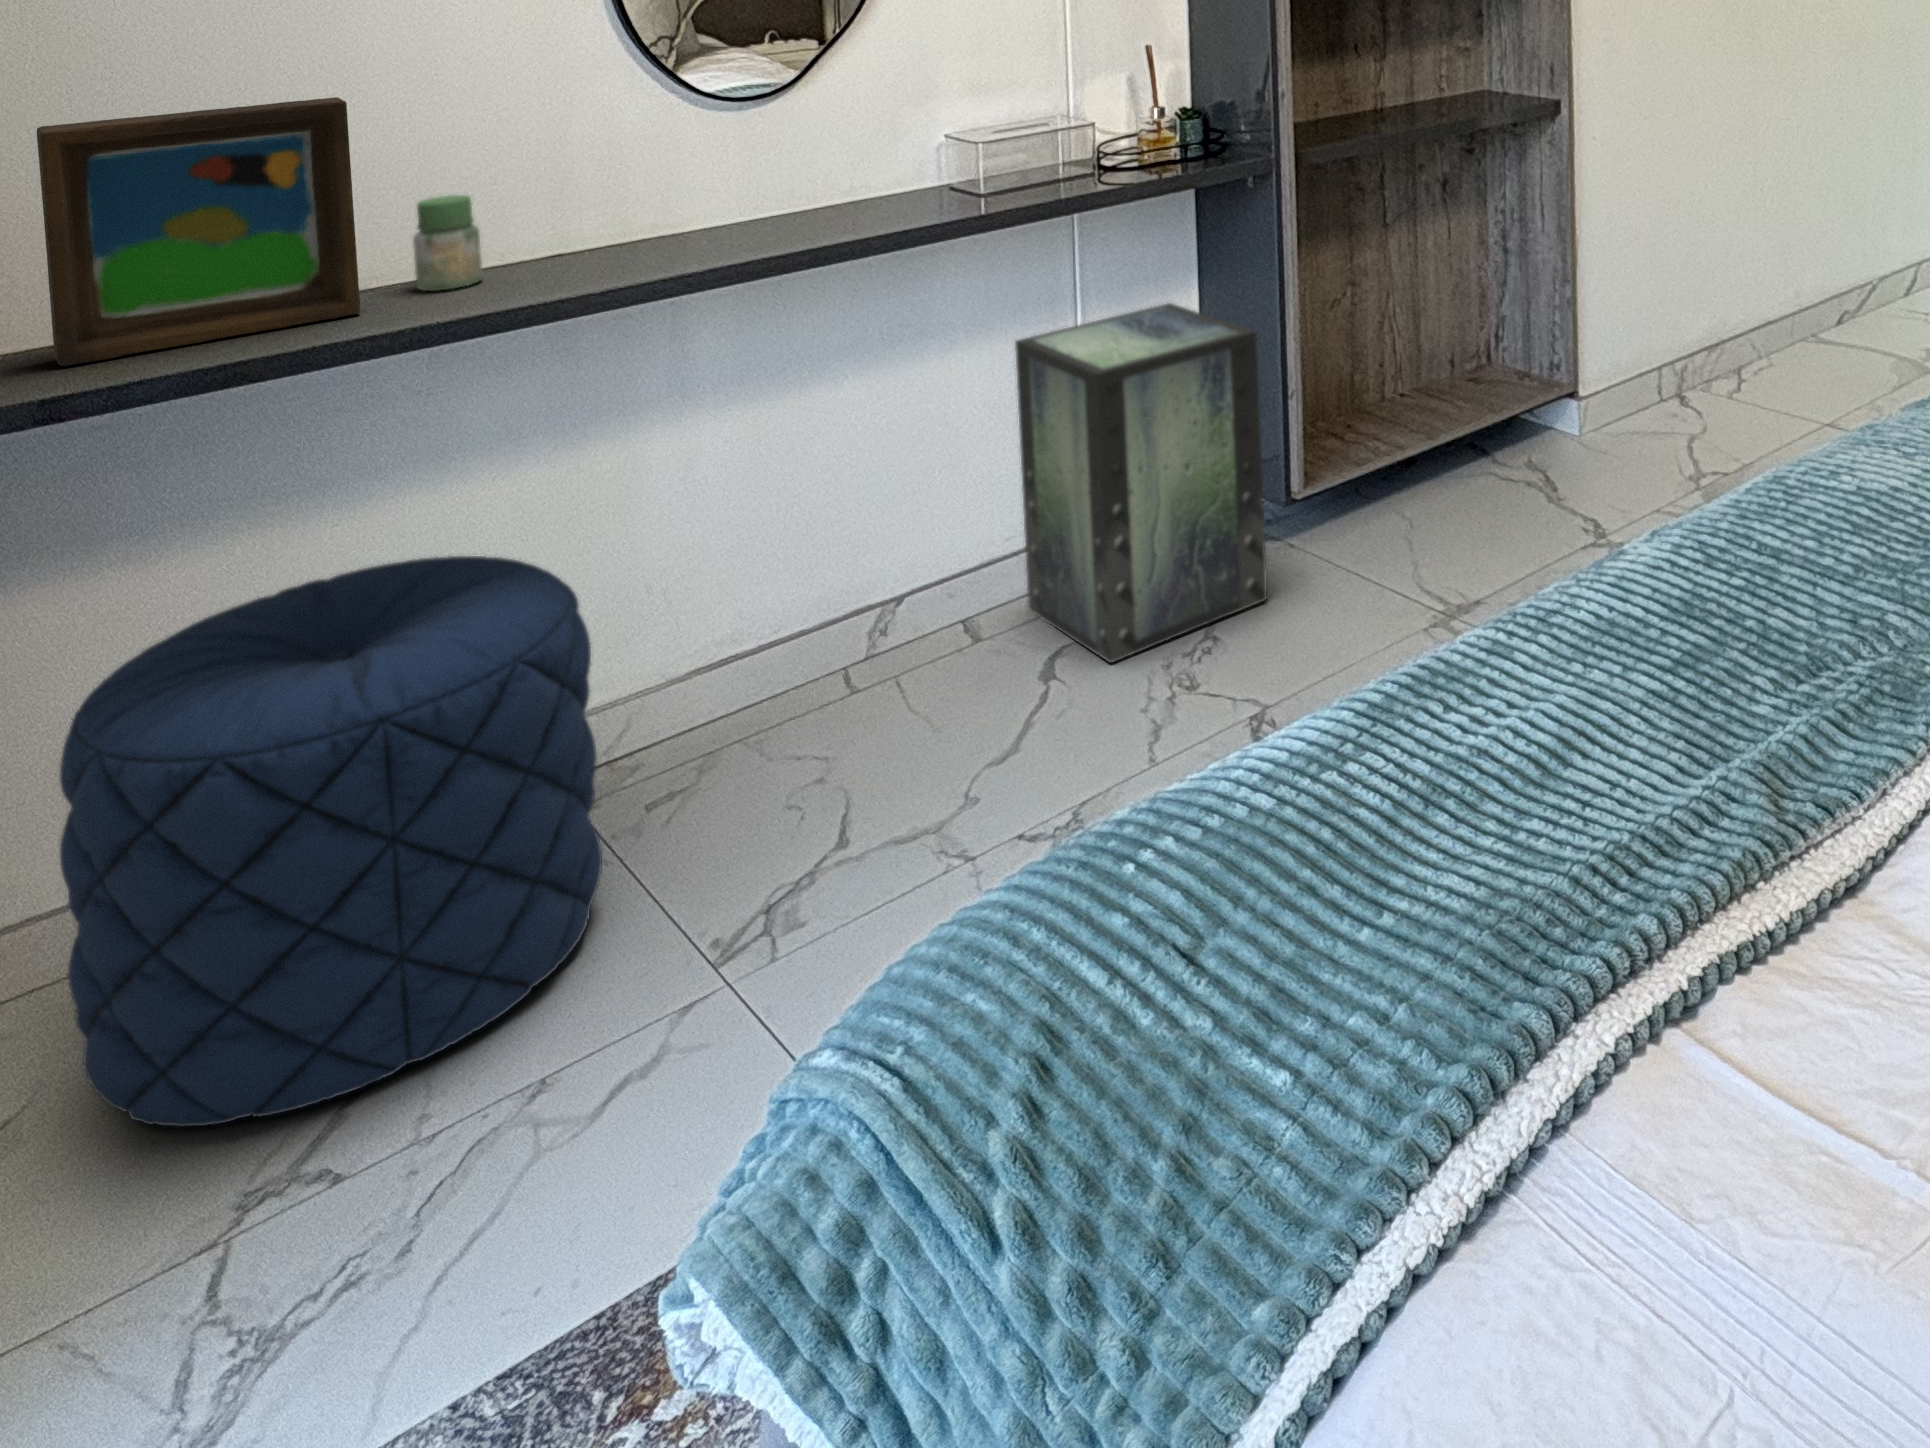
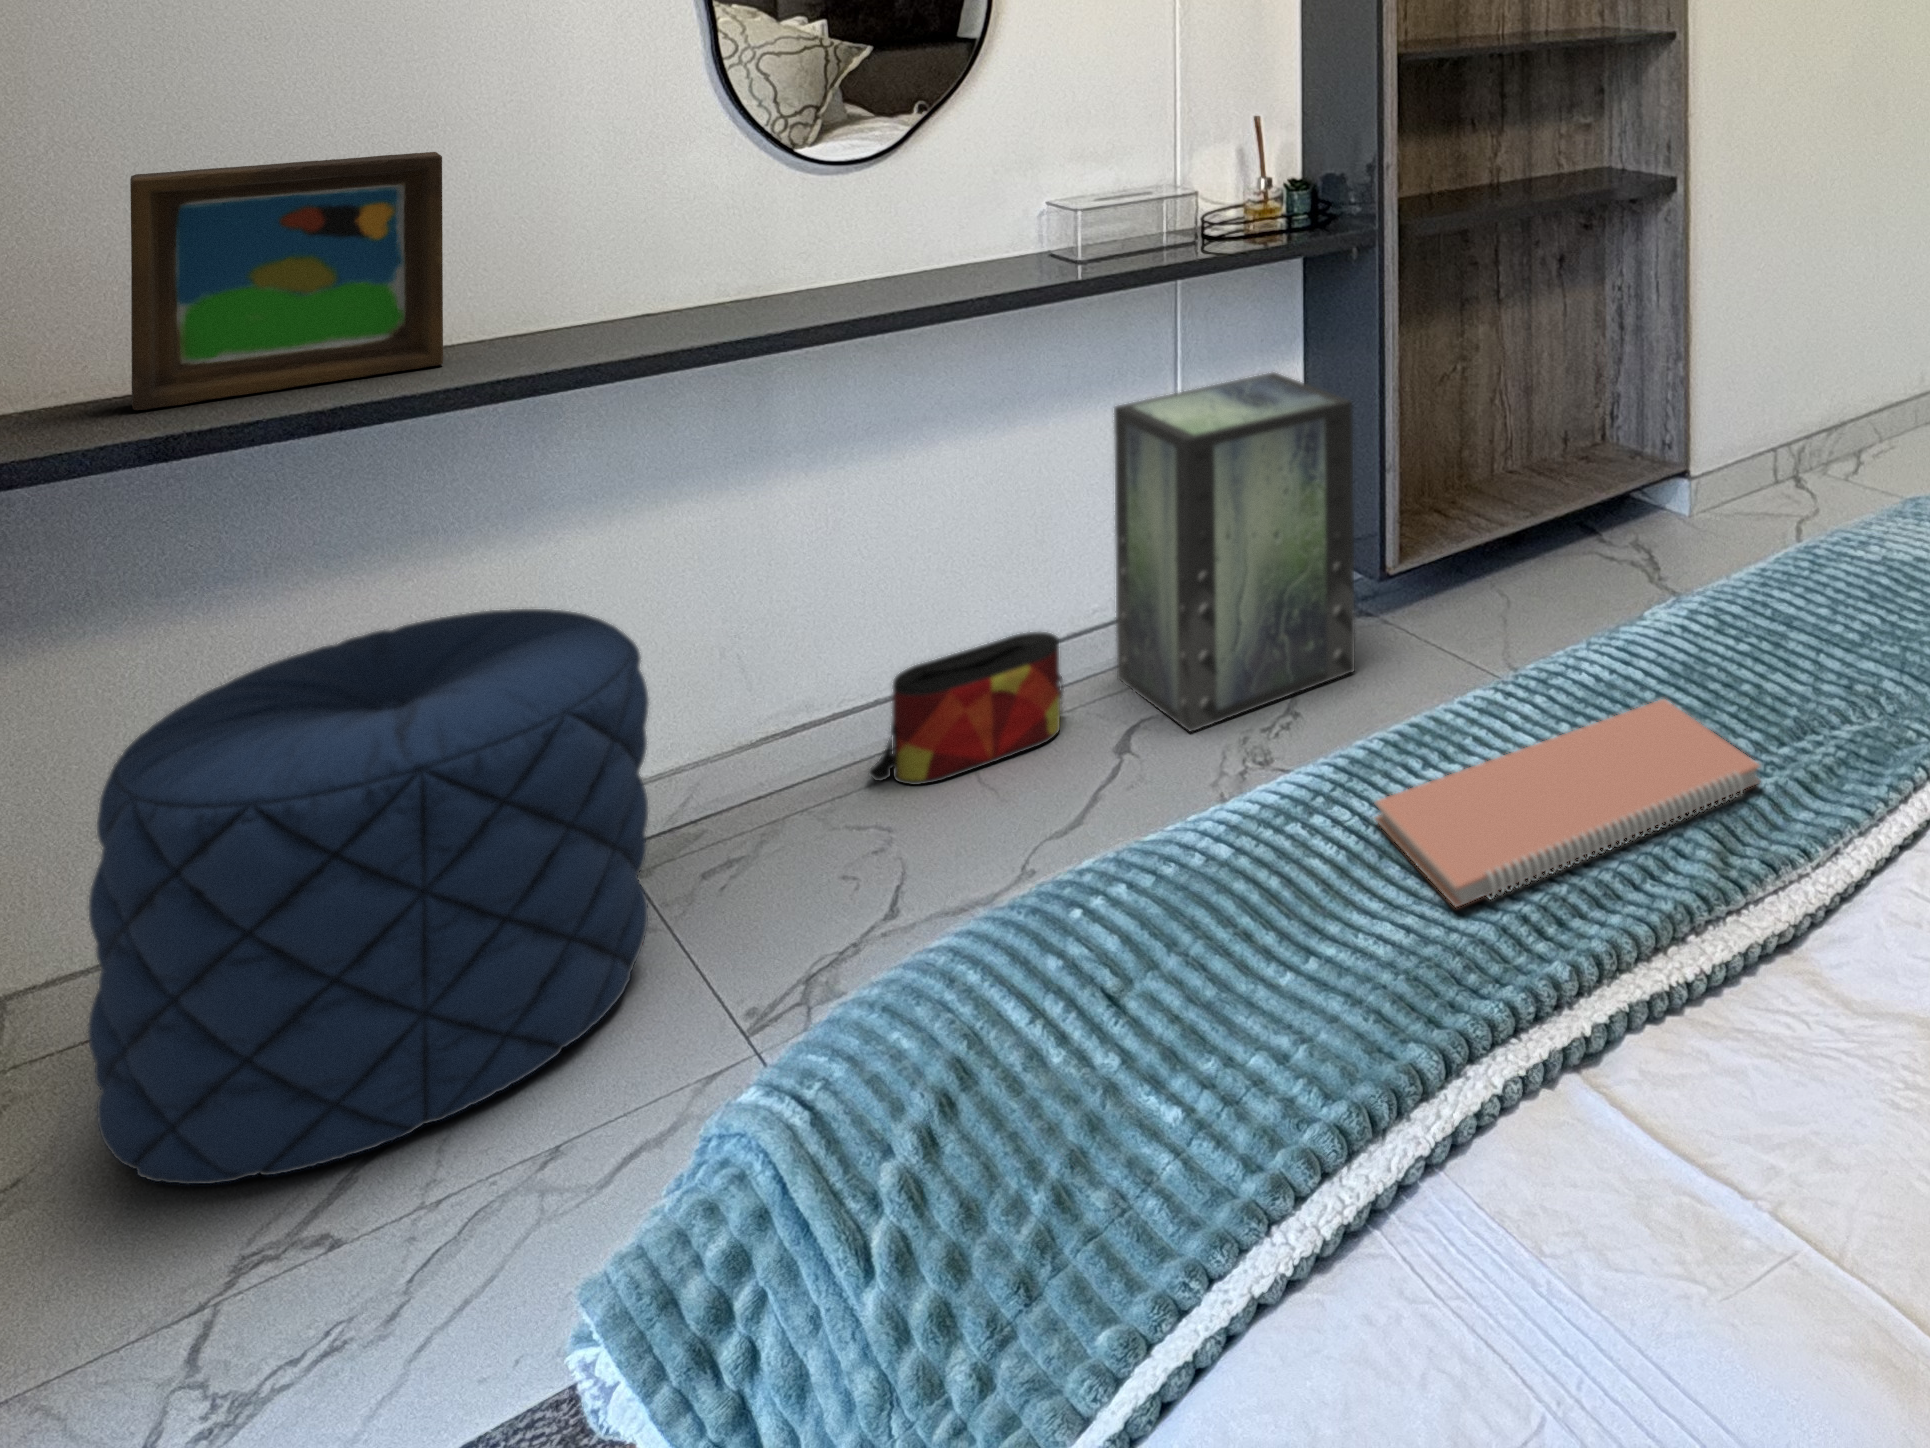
jar: present [413,195,482,291] -> none [504,250,572,344]
bag: none [794,566,980,720] -> present [869,632,1063,785]
notebook: none [1407,640,1792,859] -> present [1375,699,1760,907]

